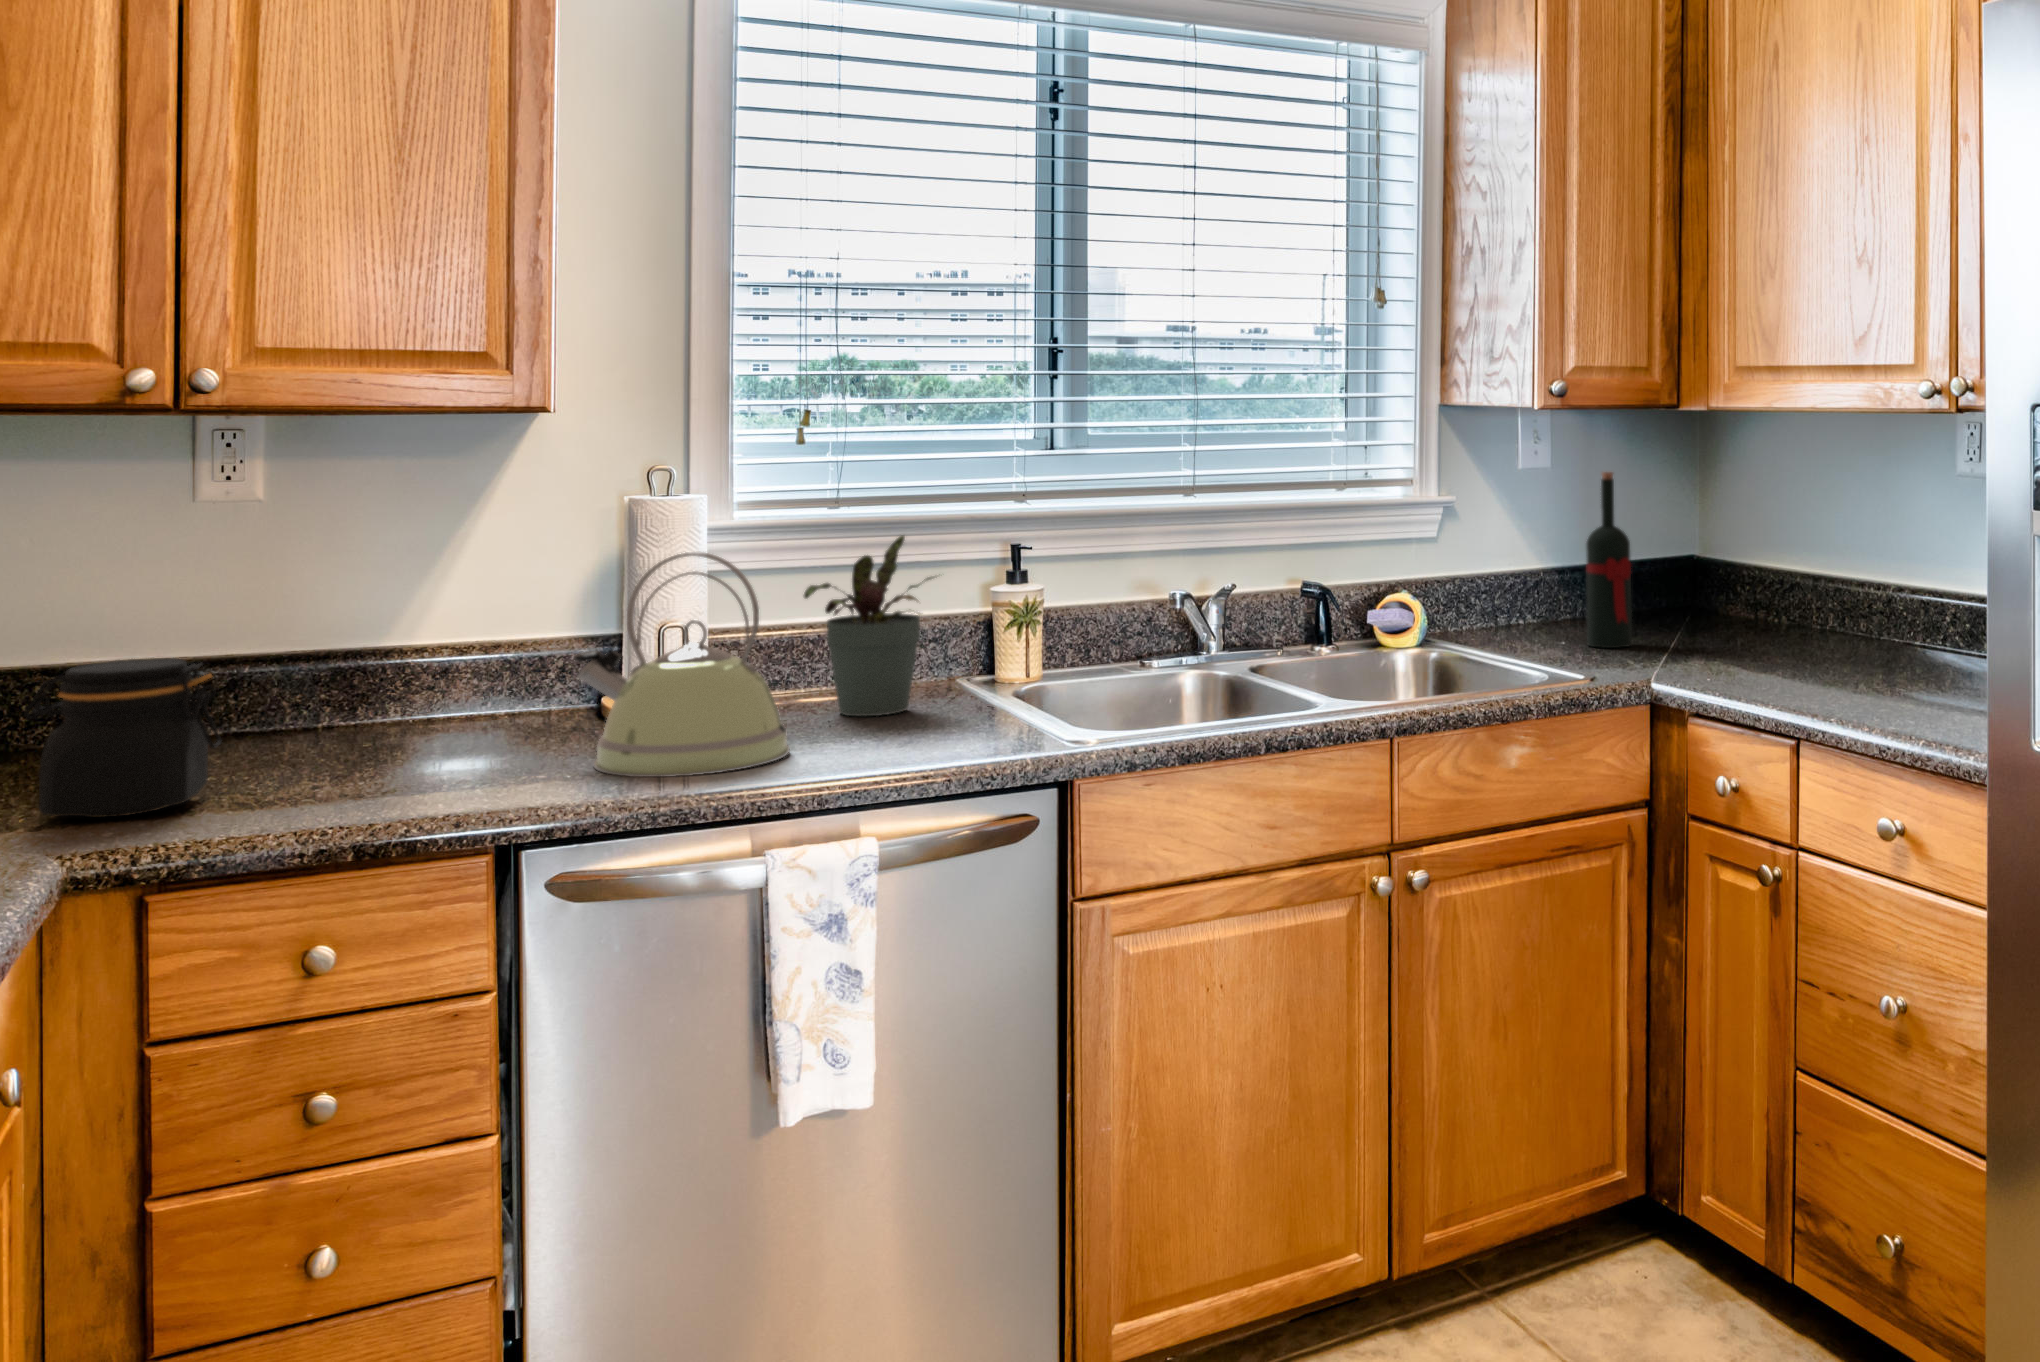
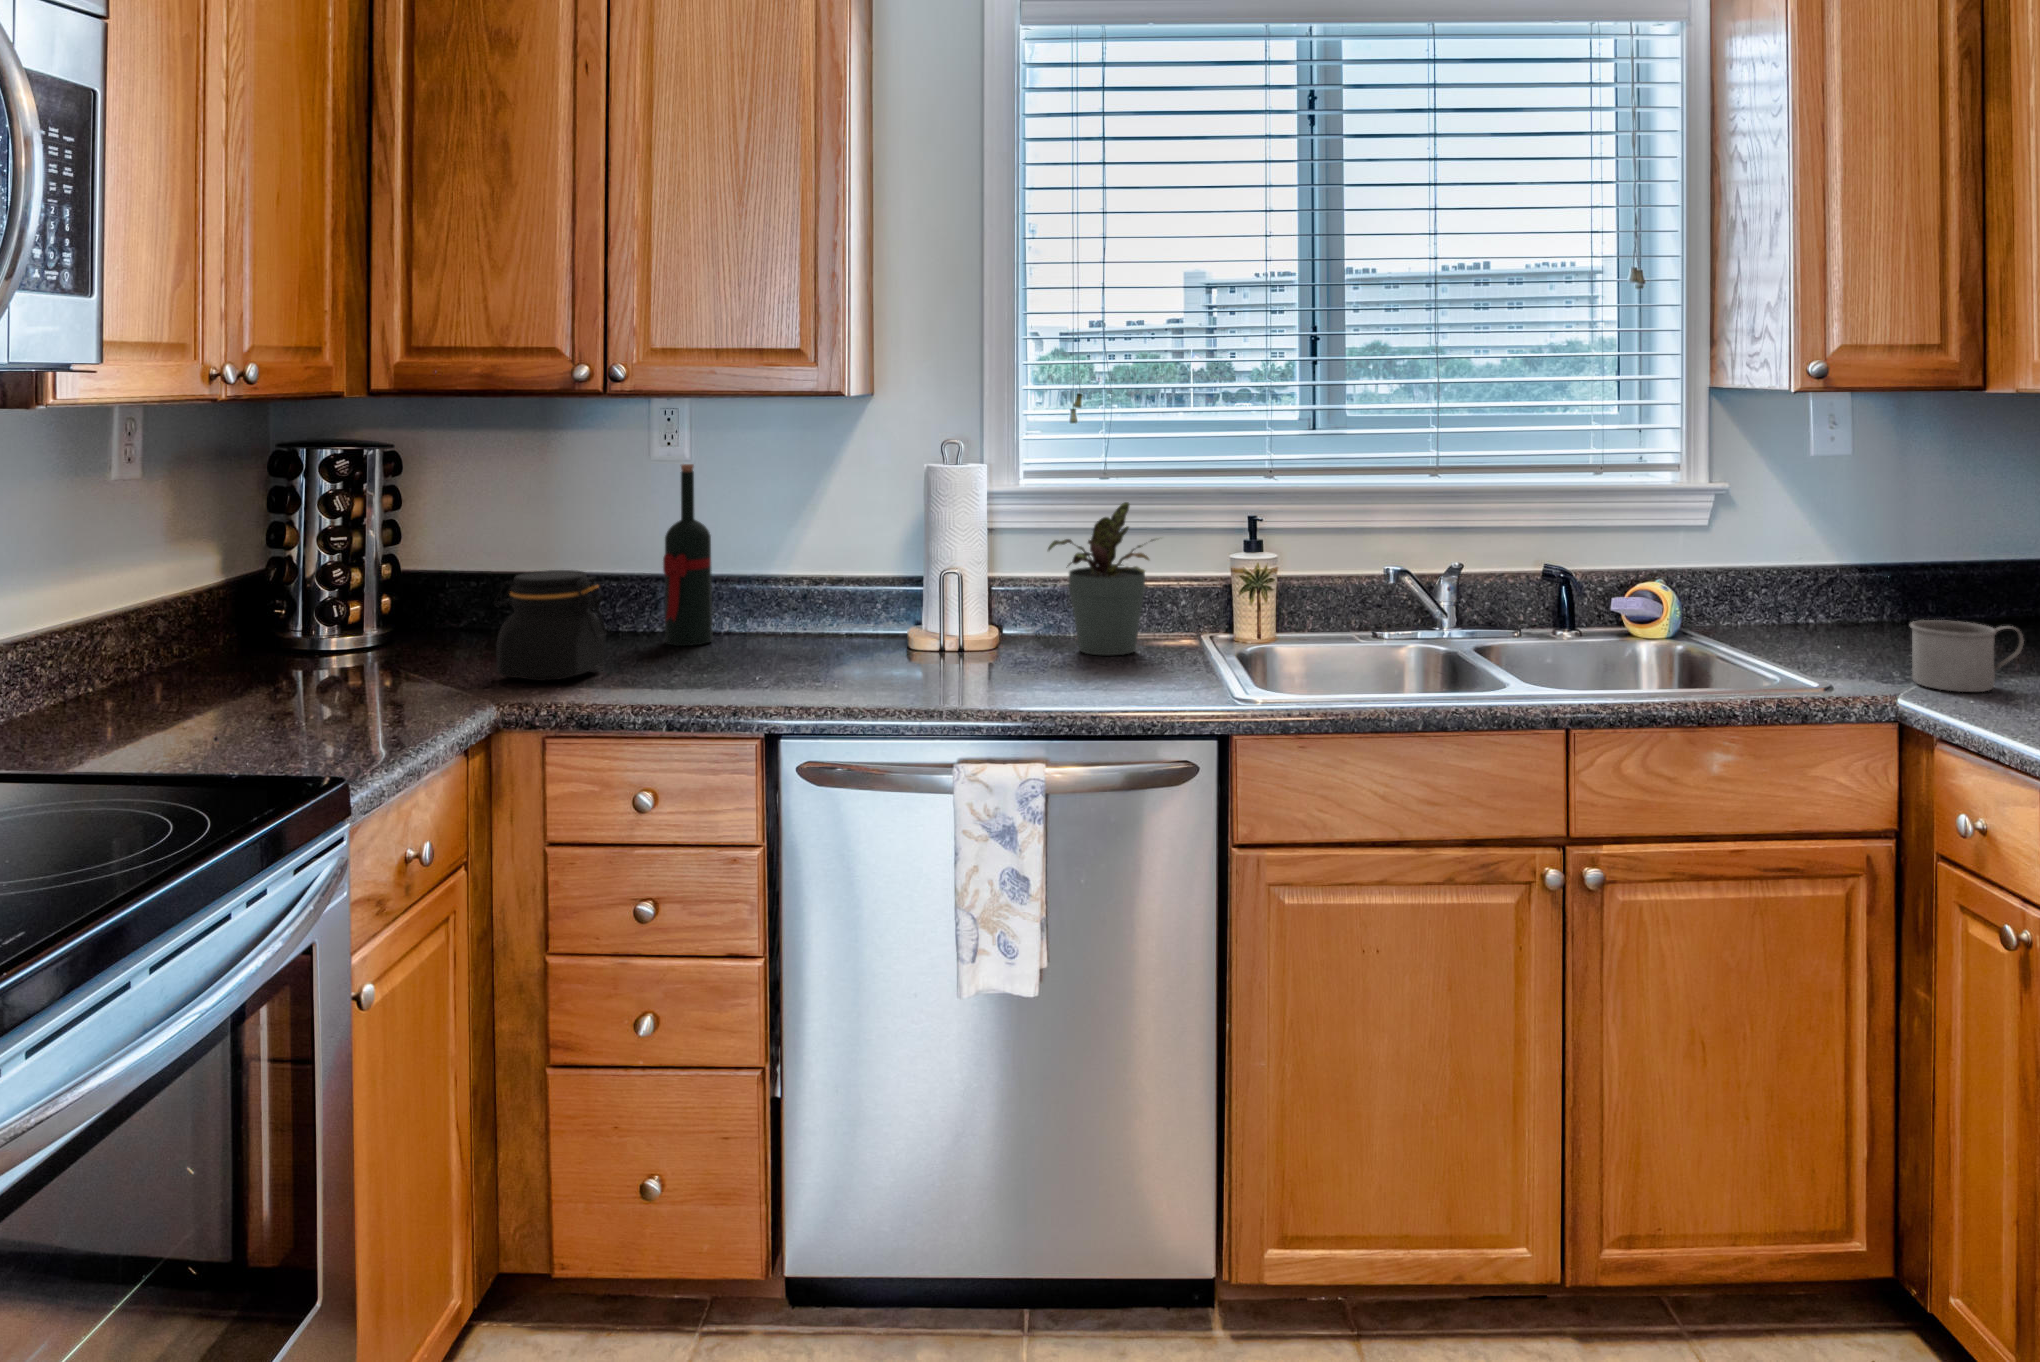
wine bottle: present [1586,472,1632,648] -> present [663,464,713,646]
kettle: present [573,551,790,777] -> none [844,512,999,696]
mug: none [1640,606,1724,666] -> present [1910,620,2024,692]

